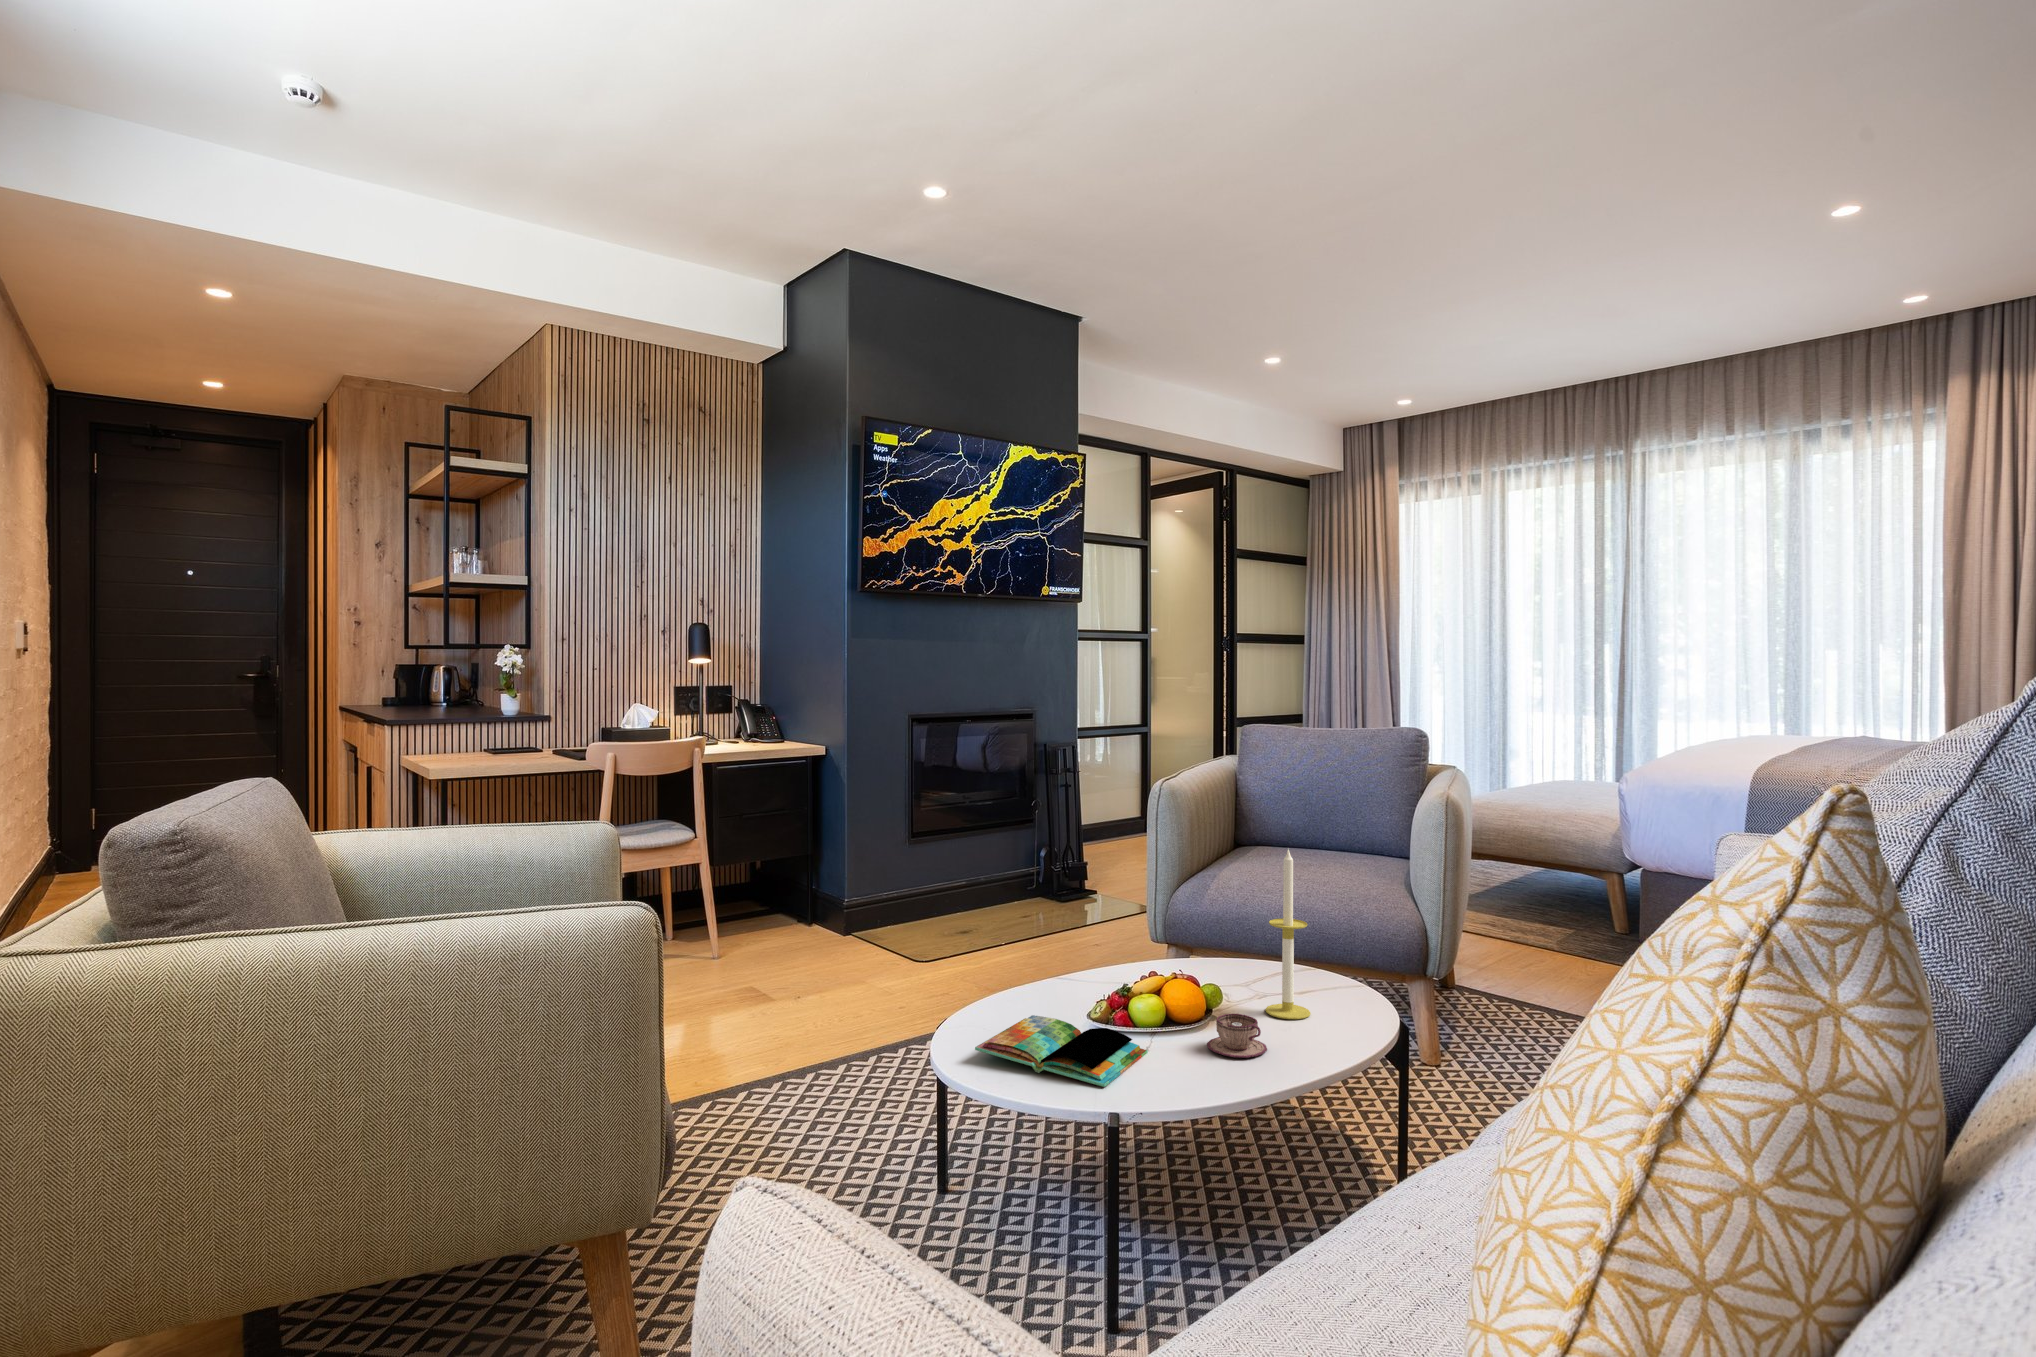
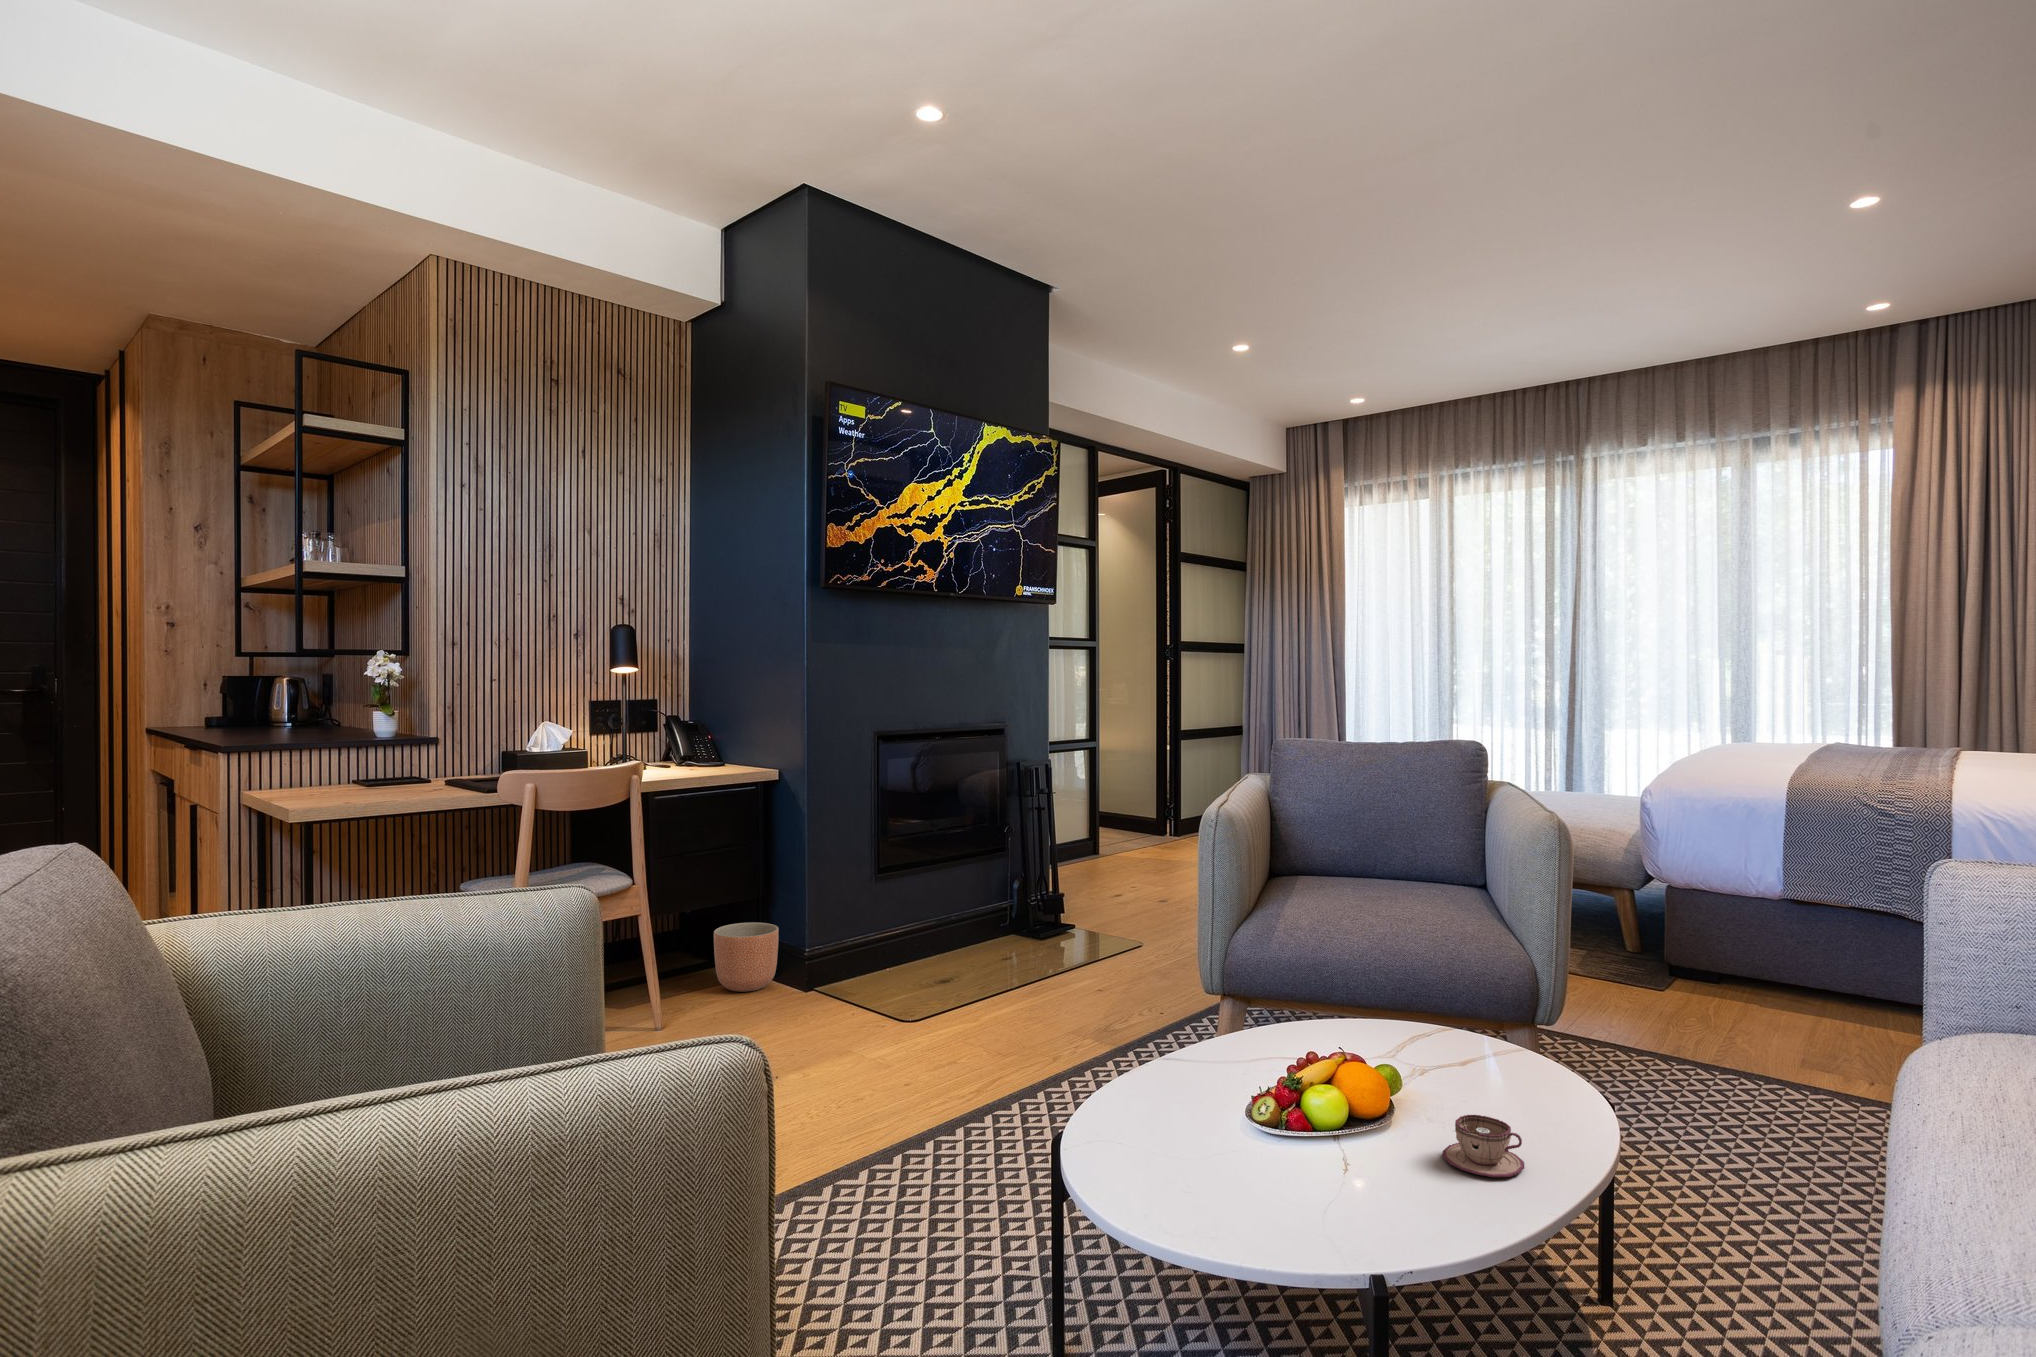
candle: present [1265,849,1311,1019] -> none [1469,896,1529,1112]
planter: none [770,877,824,935] -> present [714,922,779,992]
book: present [975,1015,1148,1087] -> none [1162,1127,1375,1238]

